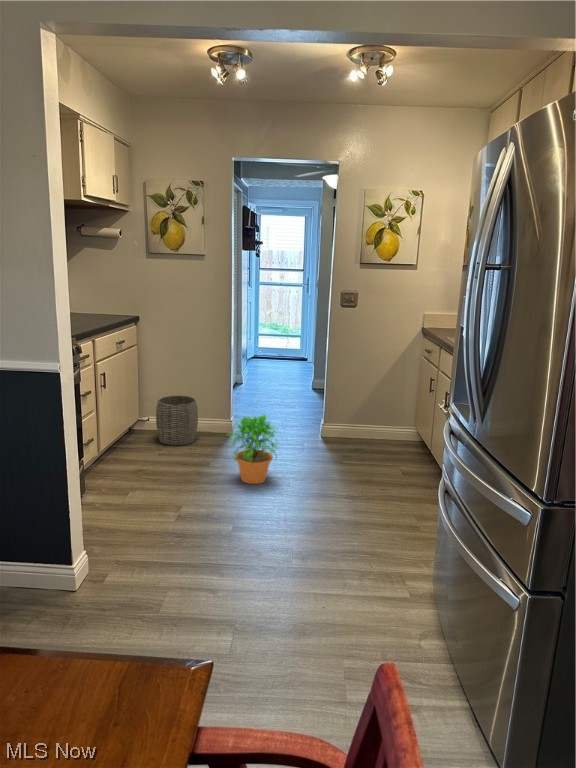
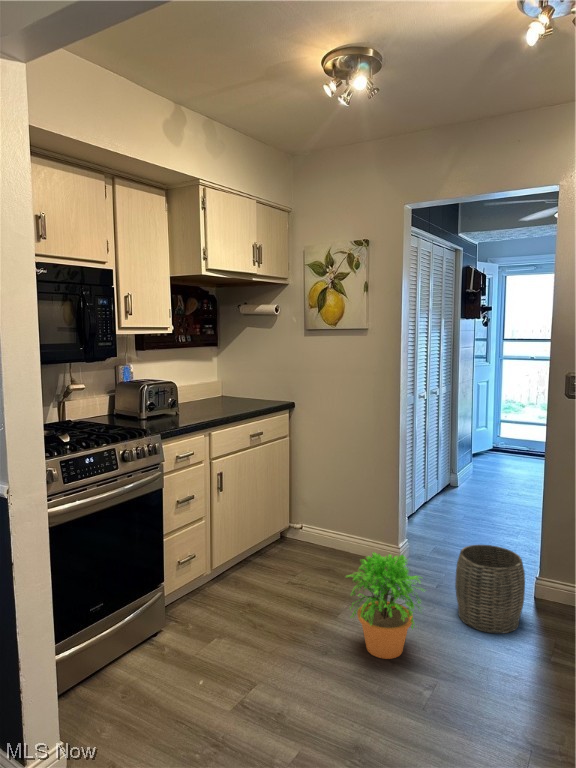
woven basket: present [156,396,198,445] -> present [455,545,525,634]

